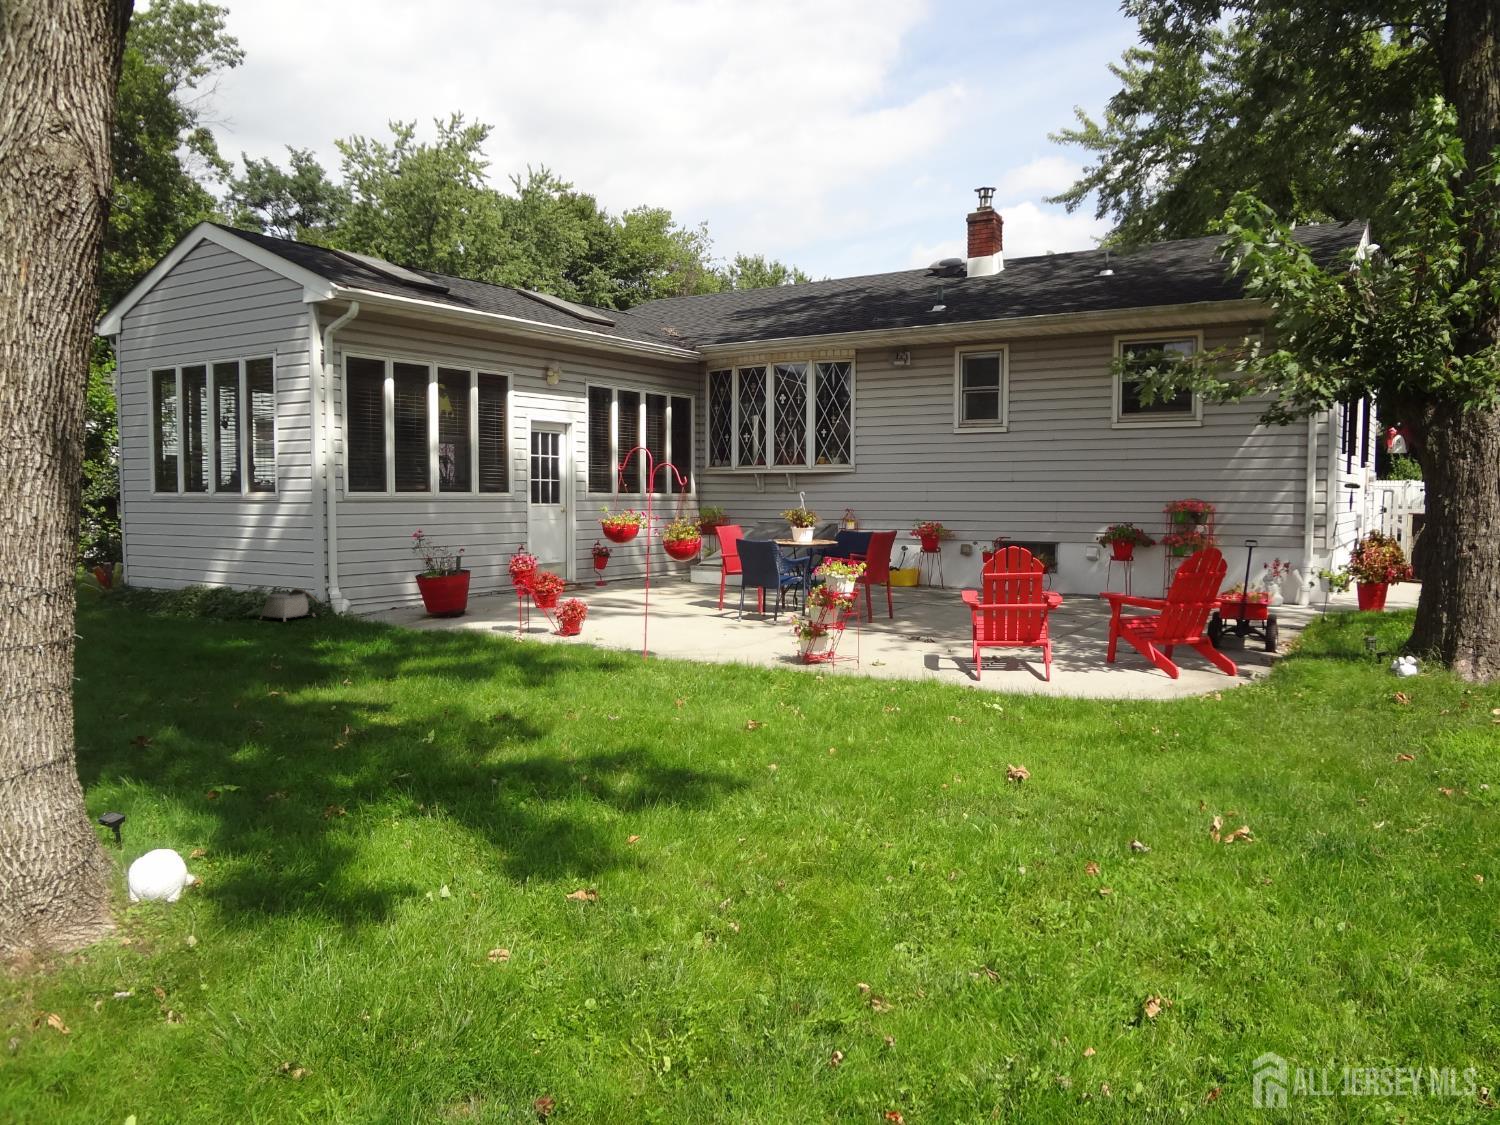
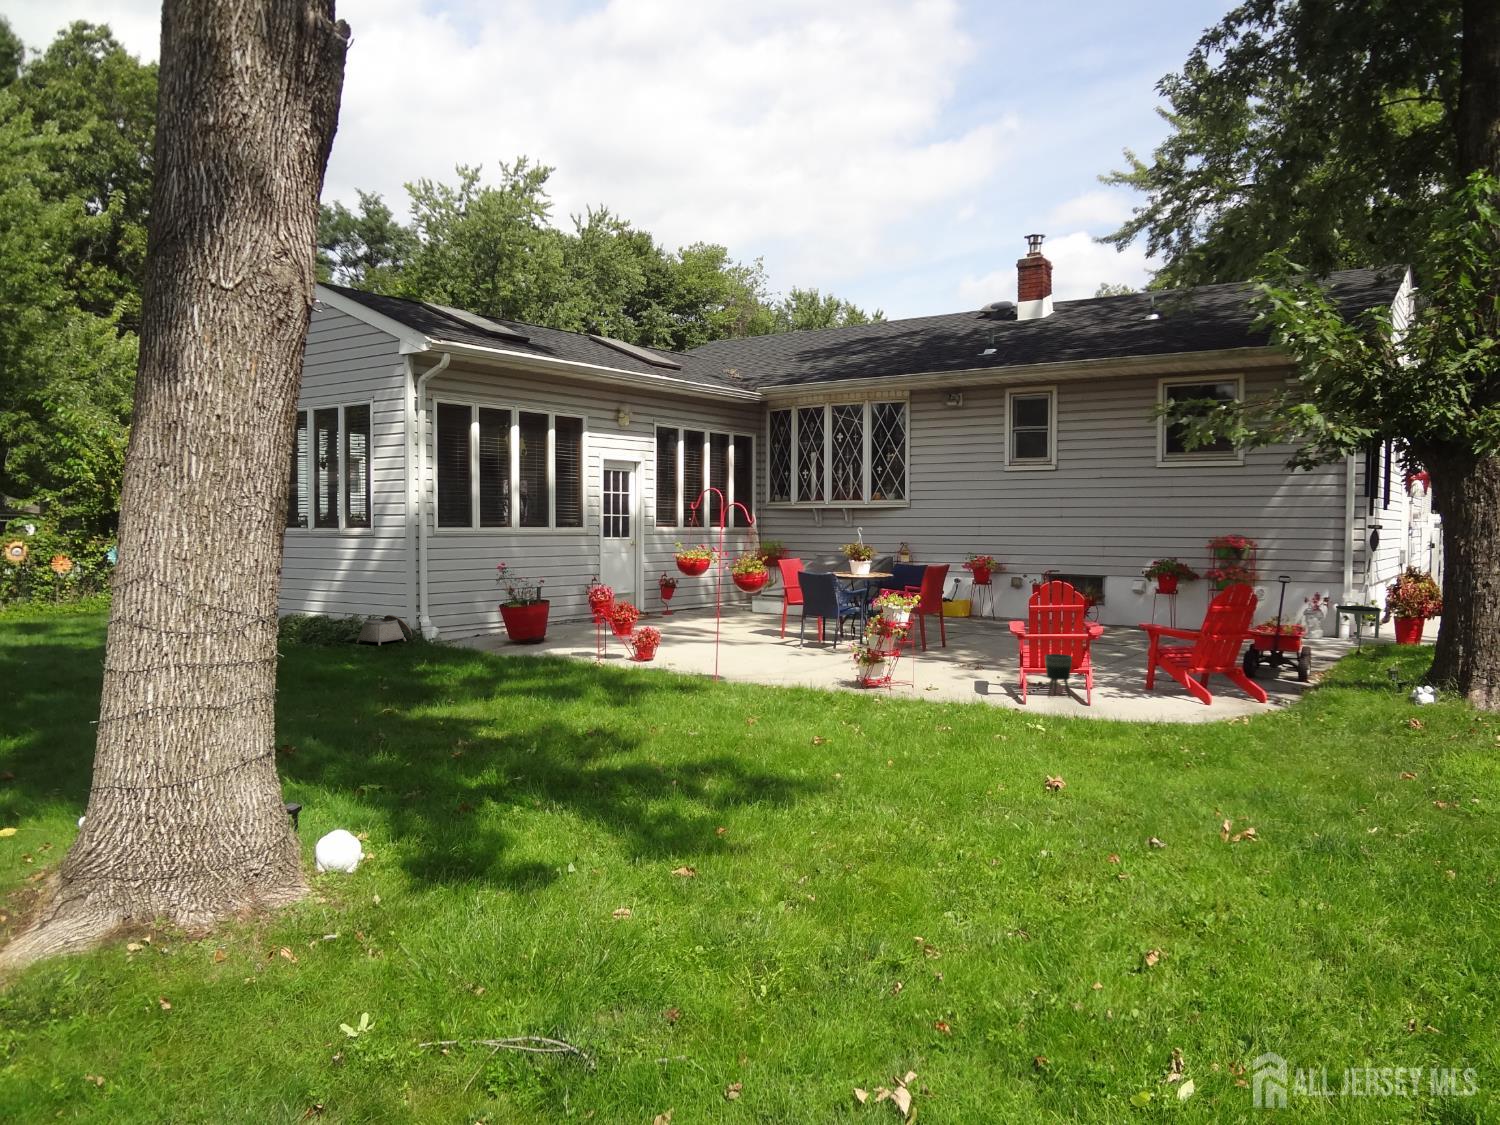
round table: none [1291,572,1338,606] -> present [1335,606,1381,639]
planter: none [1001,624,1030,670] -> present [1045,654,1072,697]

